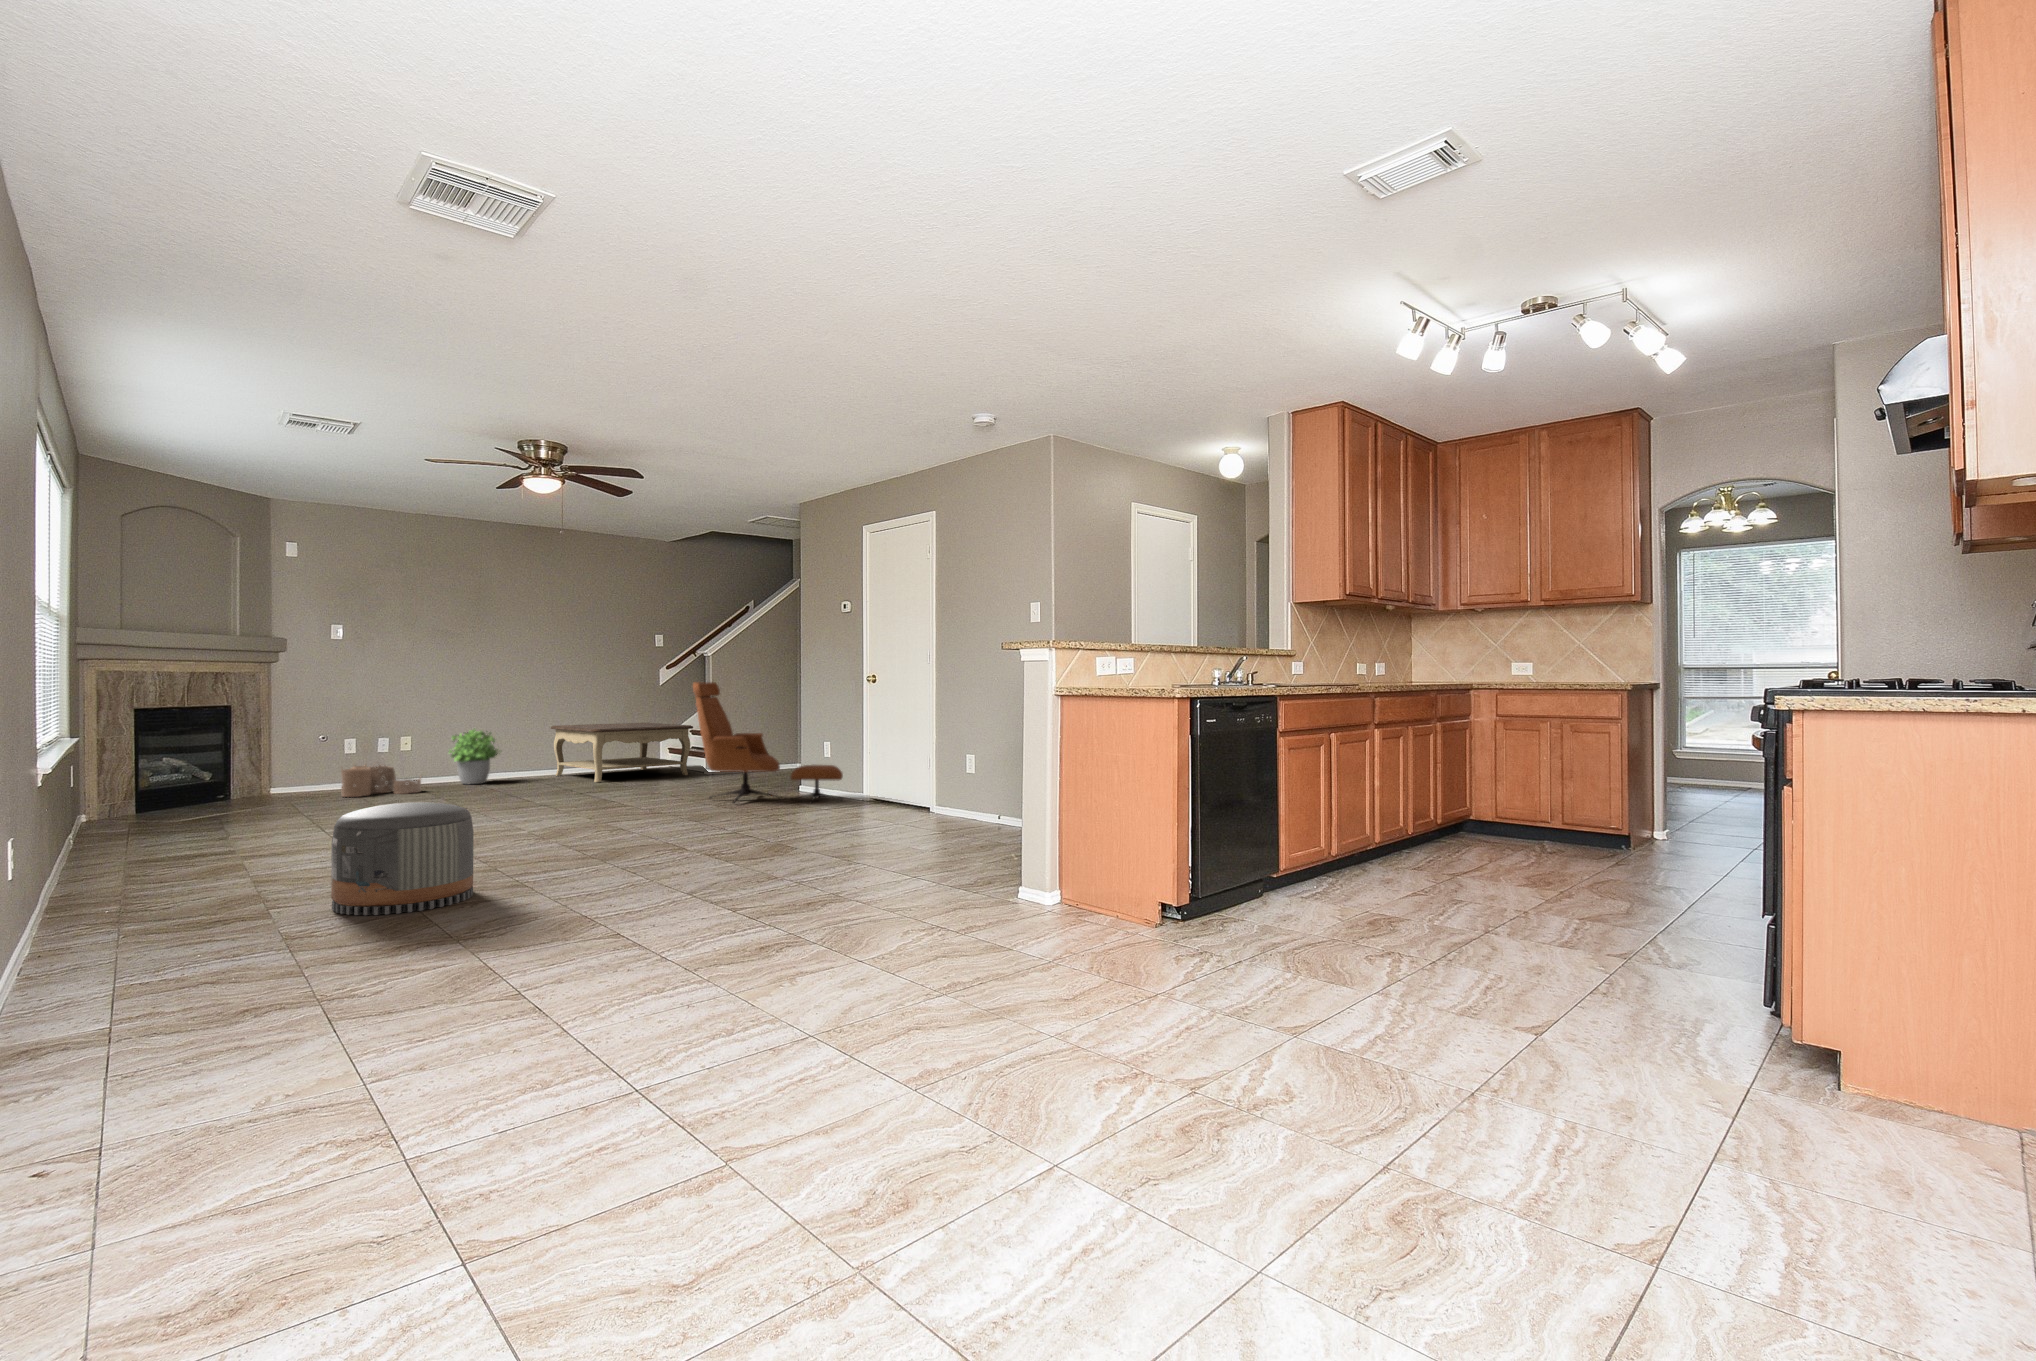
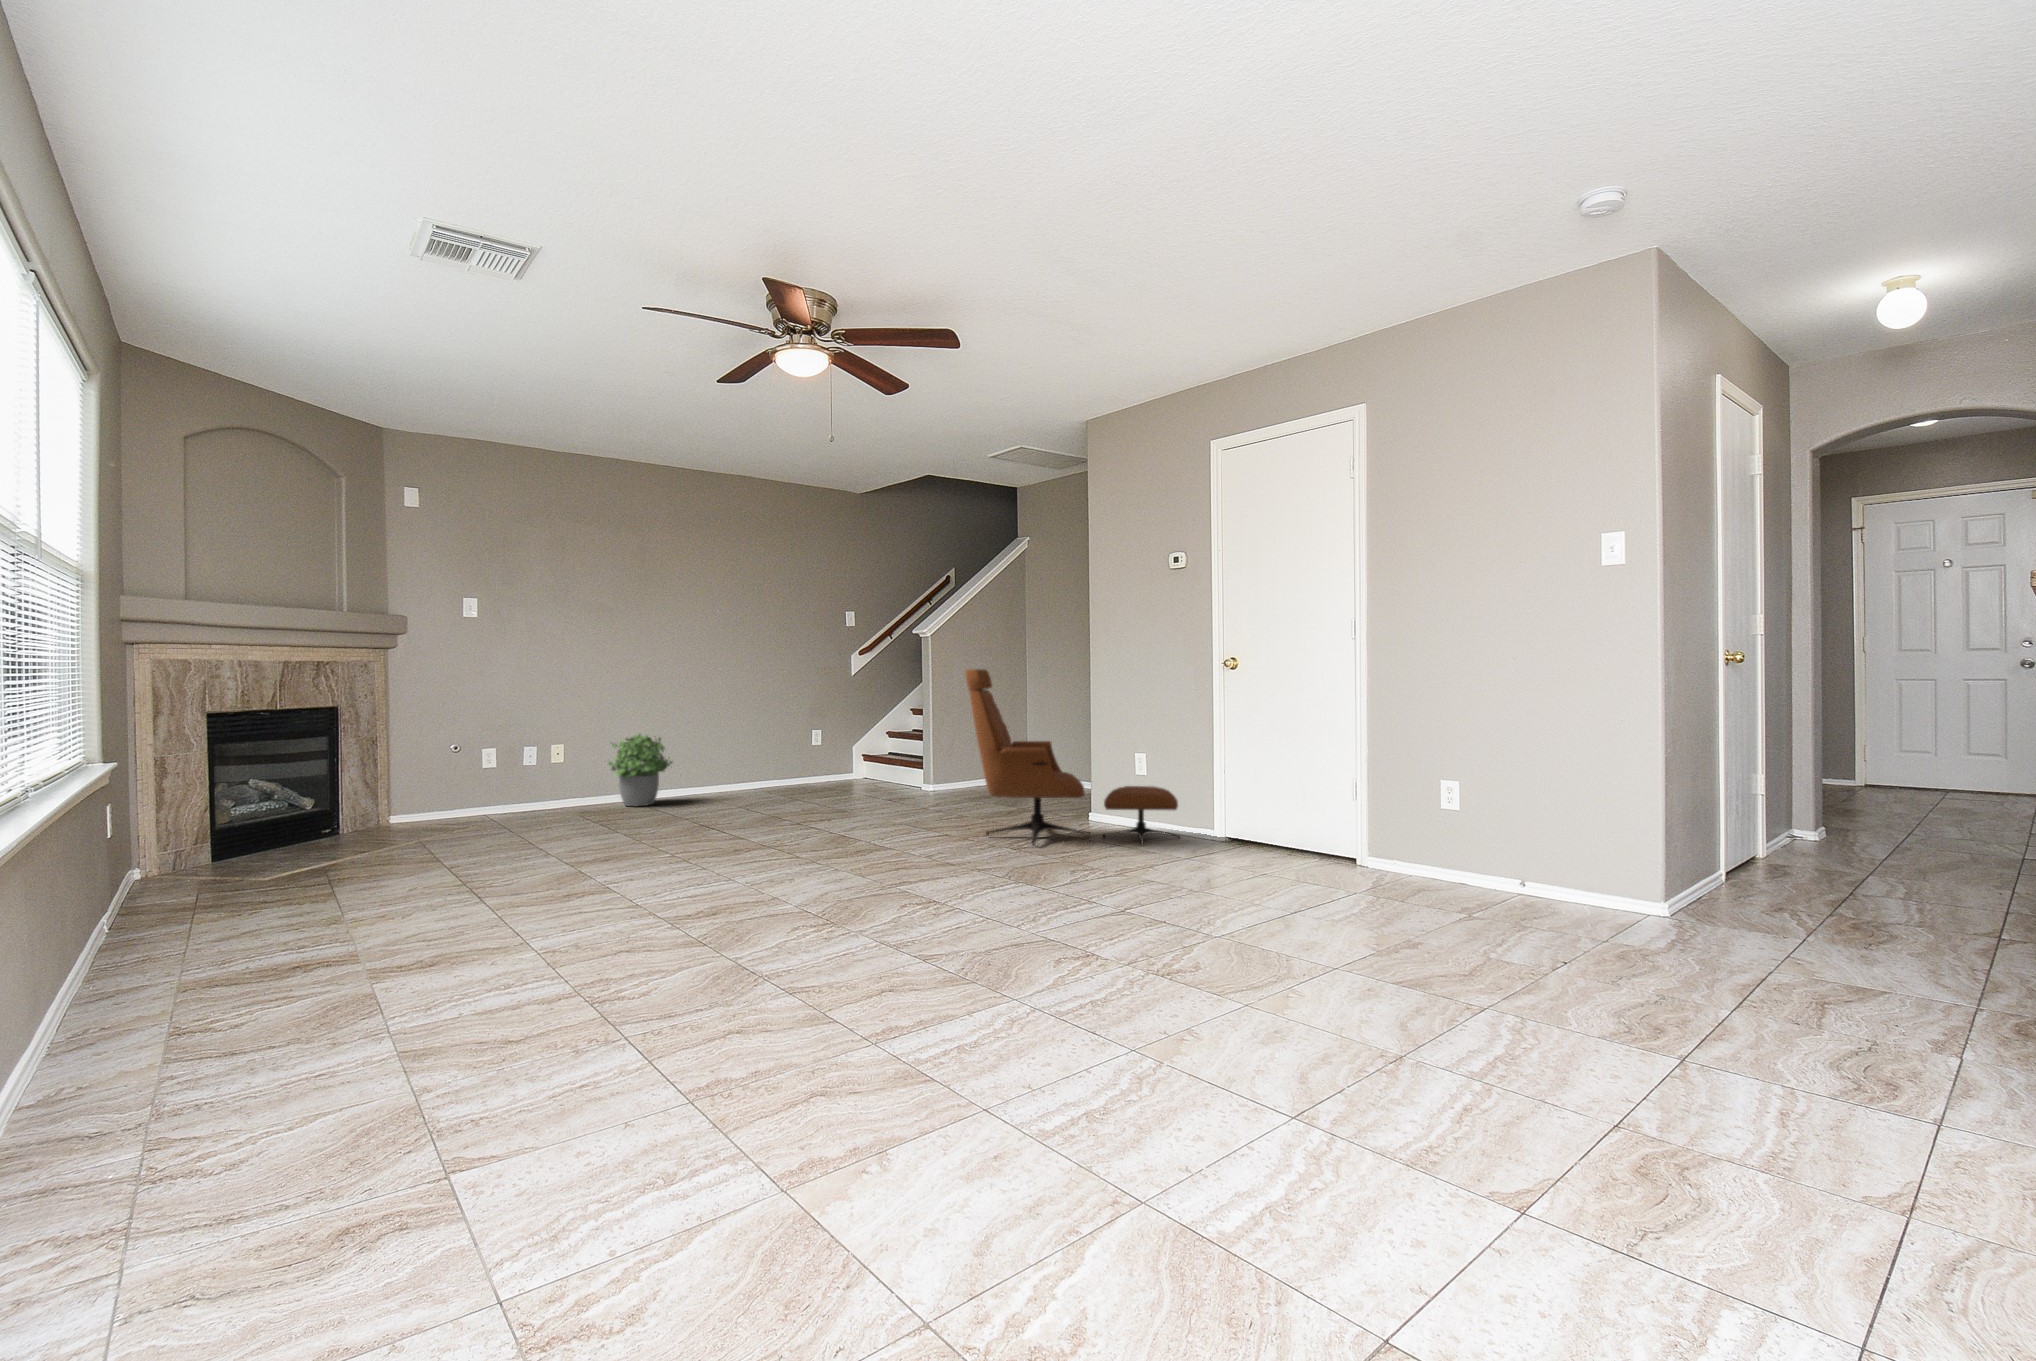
coffee table: present [551,723,693,782] -> none [727,722,907,803]
woven basket: present [341,765,421,797] -> none [478,780,581,828]
pouf: present [331,802,474,915] -> none [559,918,835,1217]

